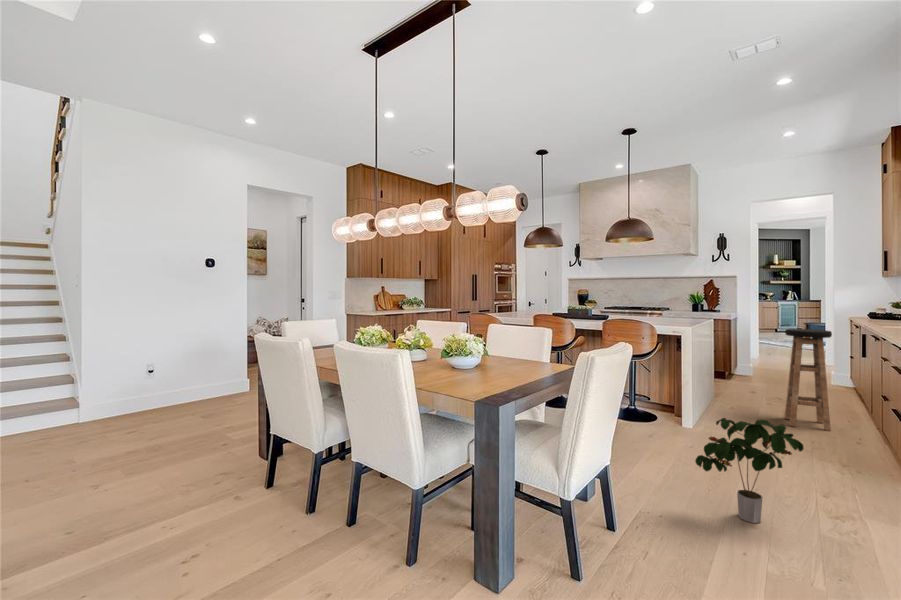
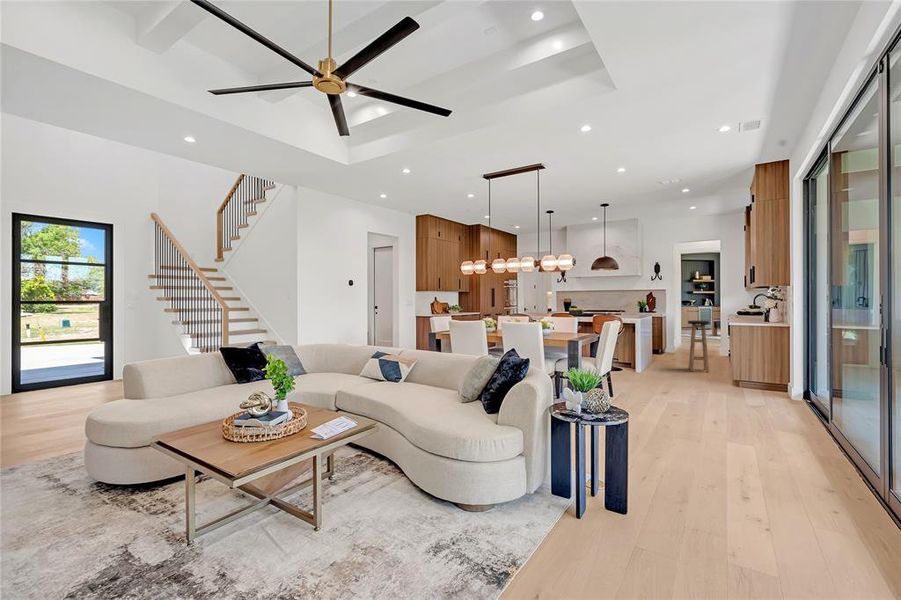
potted plant: present [695,418,804,523] -> none [645,353,686,395]

